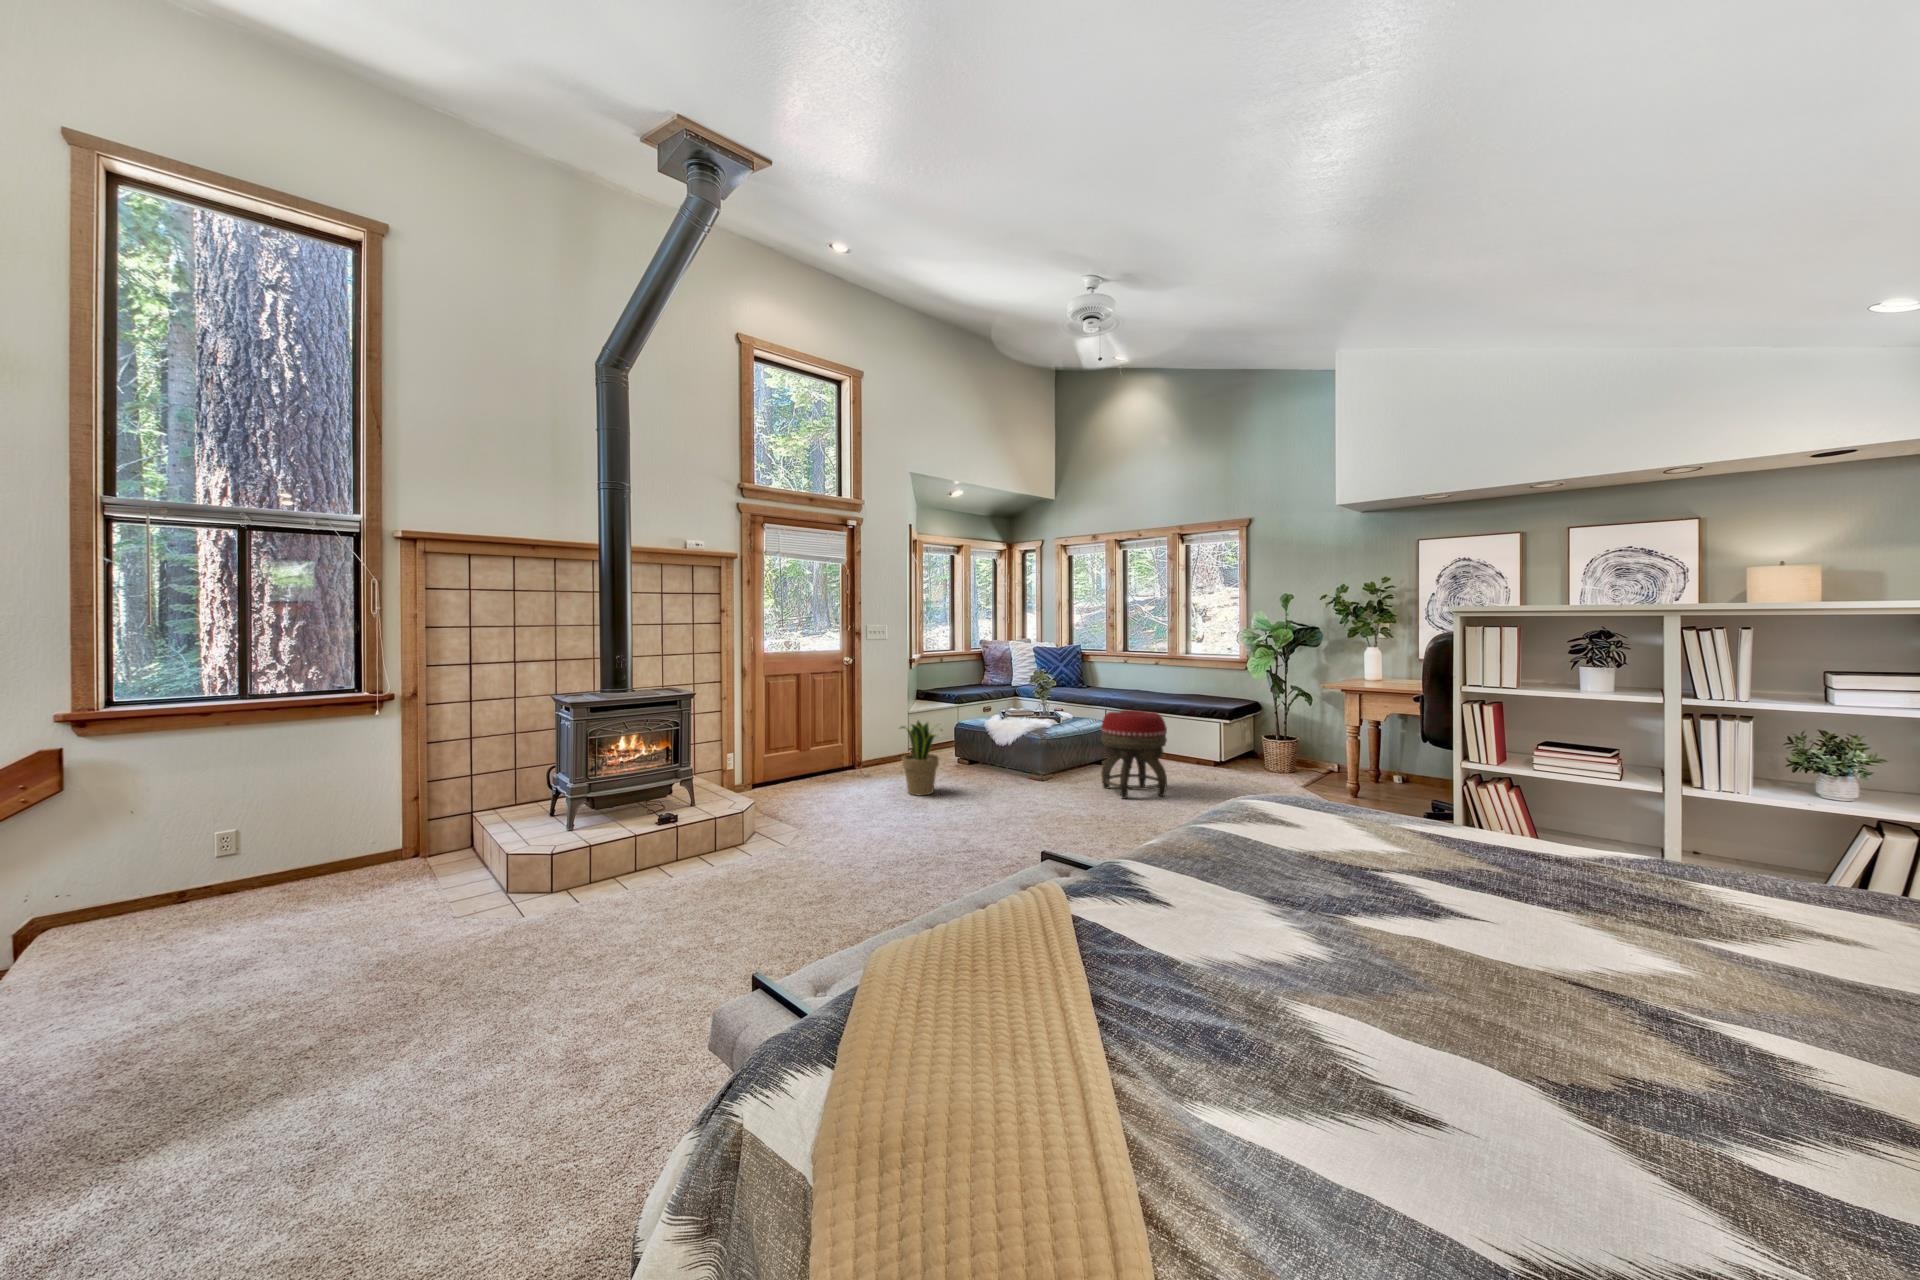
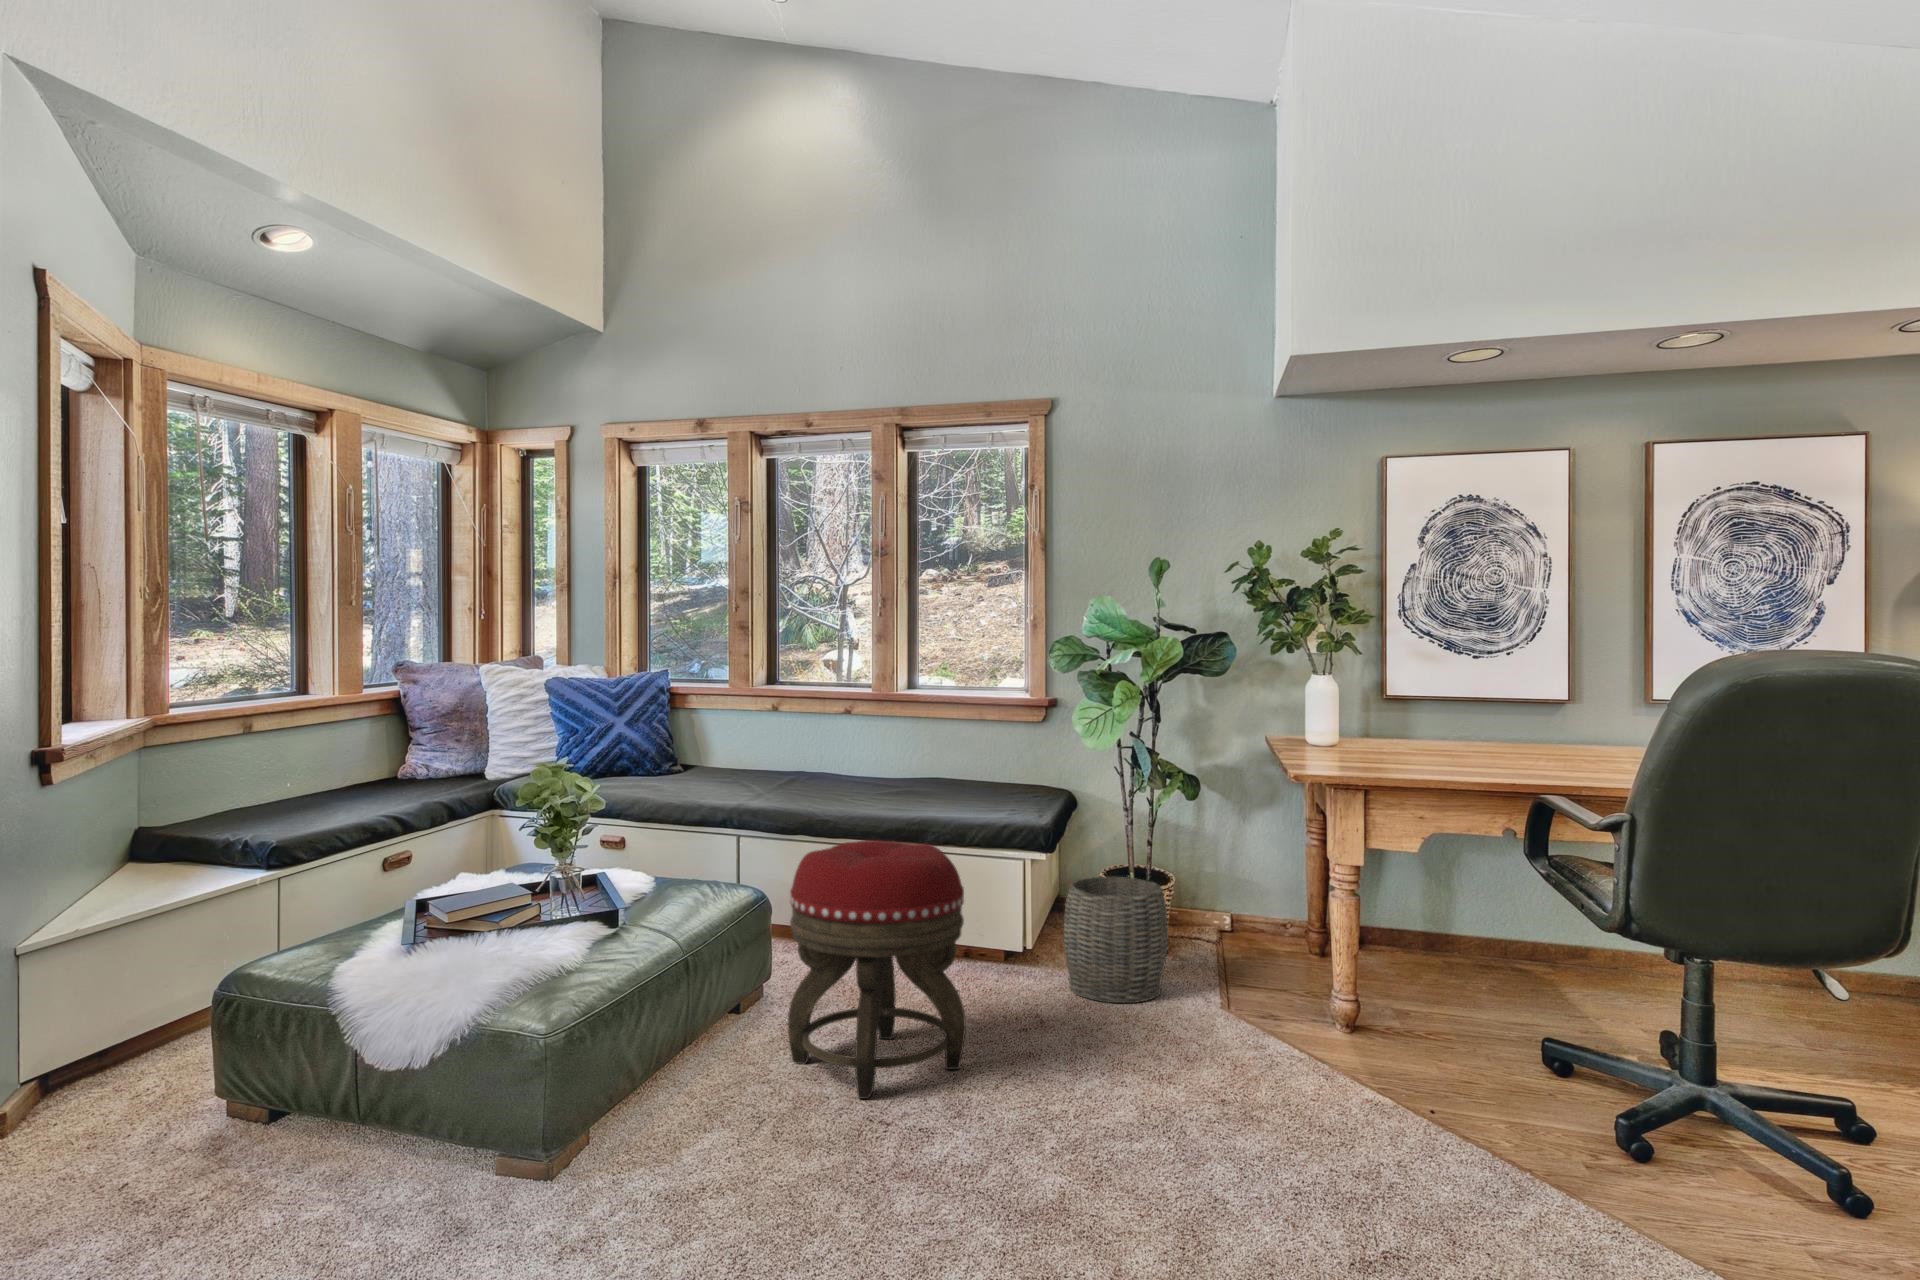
potted plant: present [901,721,939,795] -> none [79,936,270,1222]
woven basket: none [1230,737,1278,789] -> present [1064,877,1168,1003]

